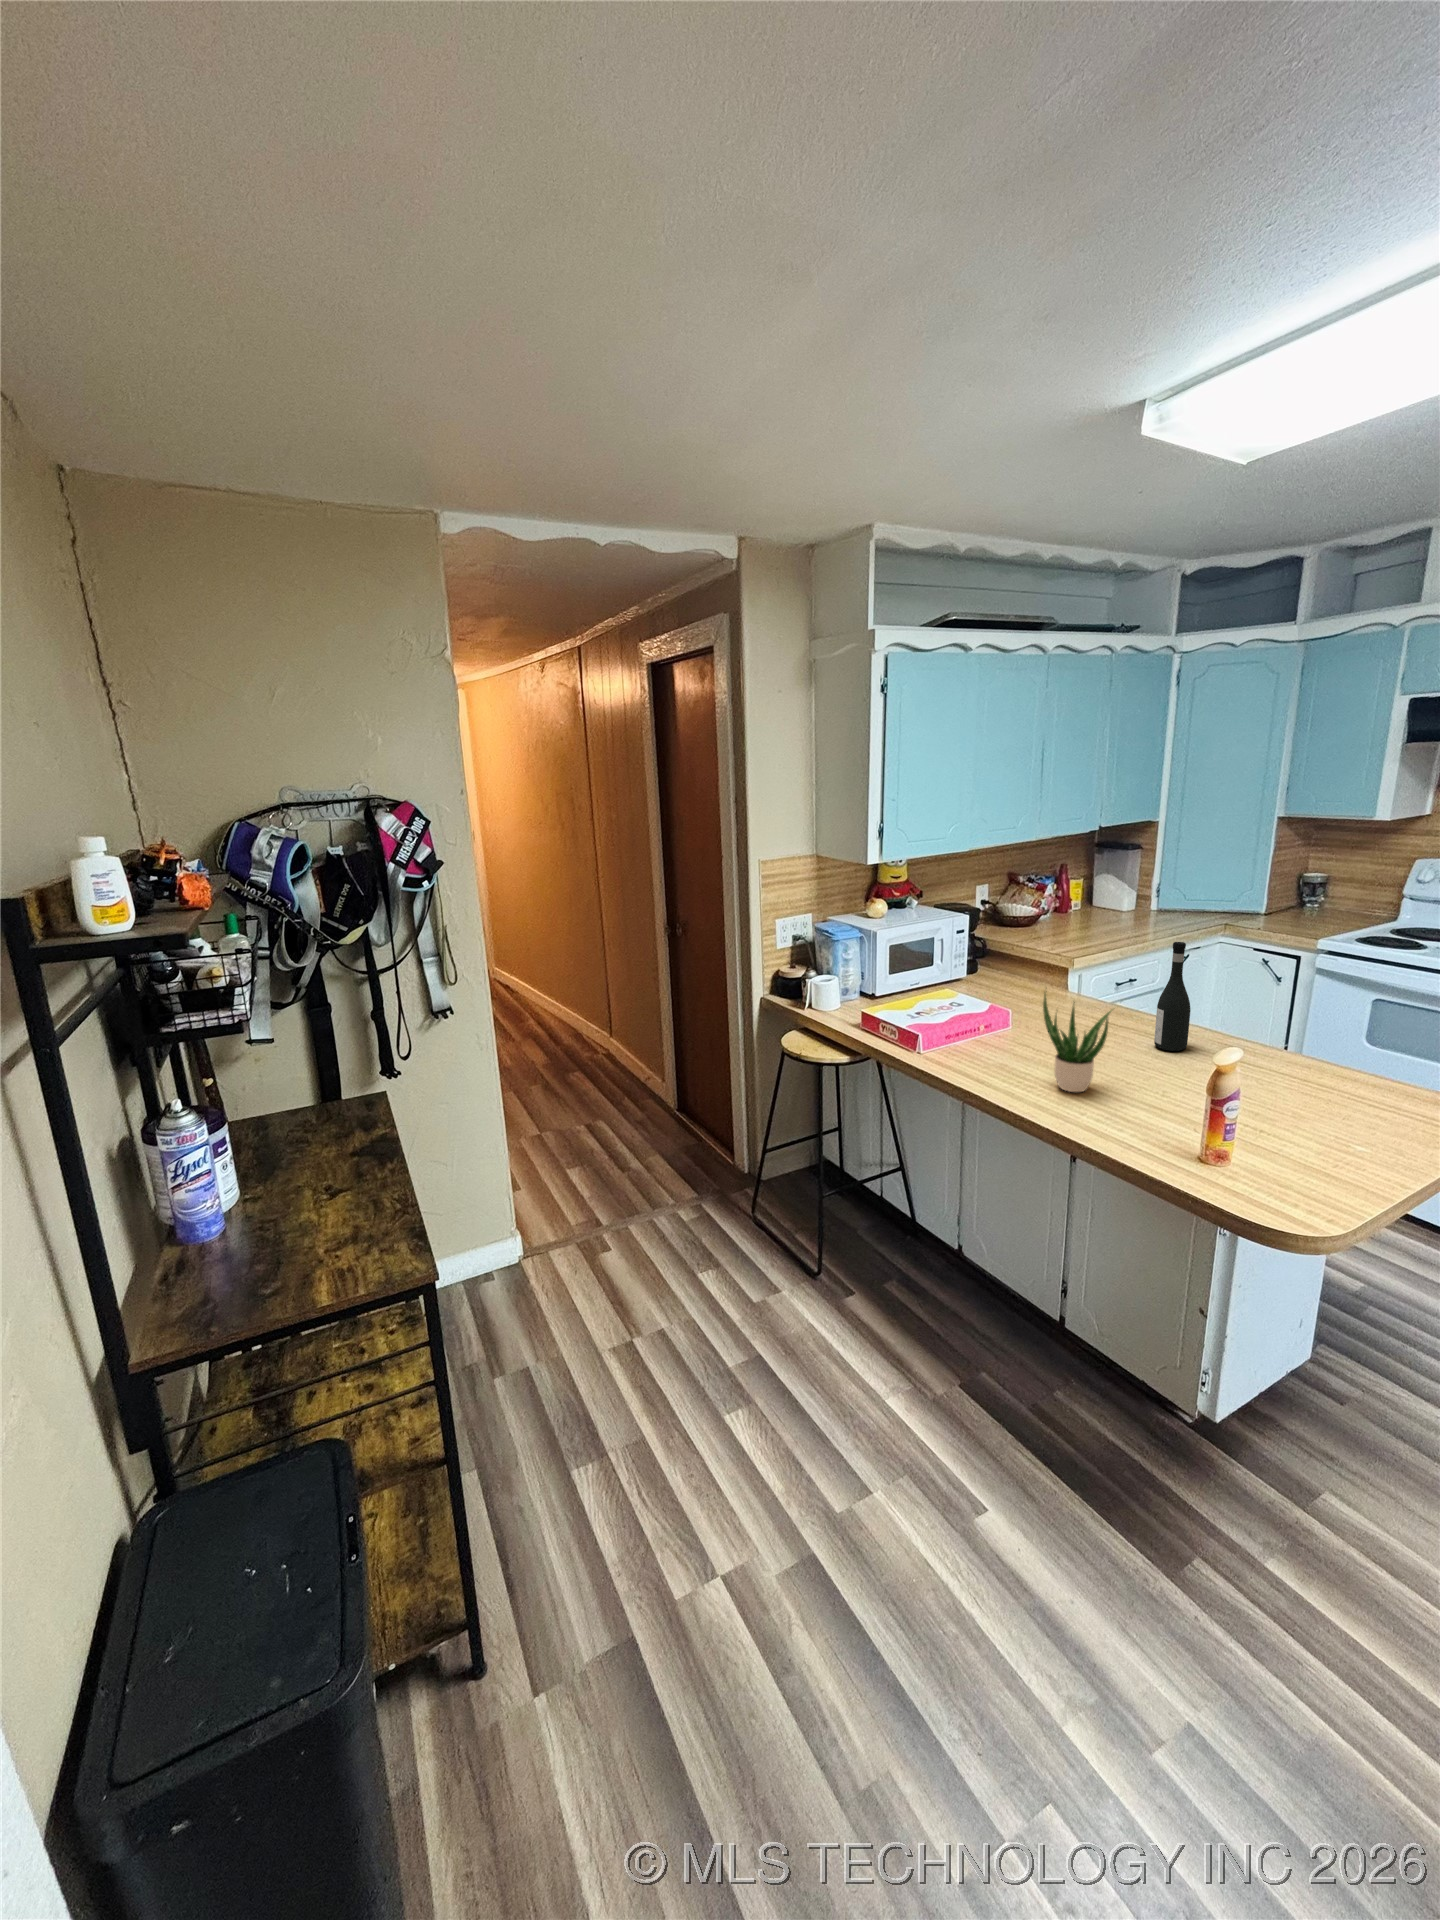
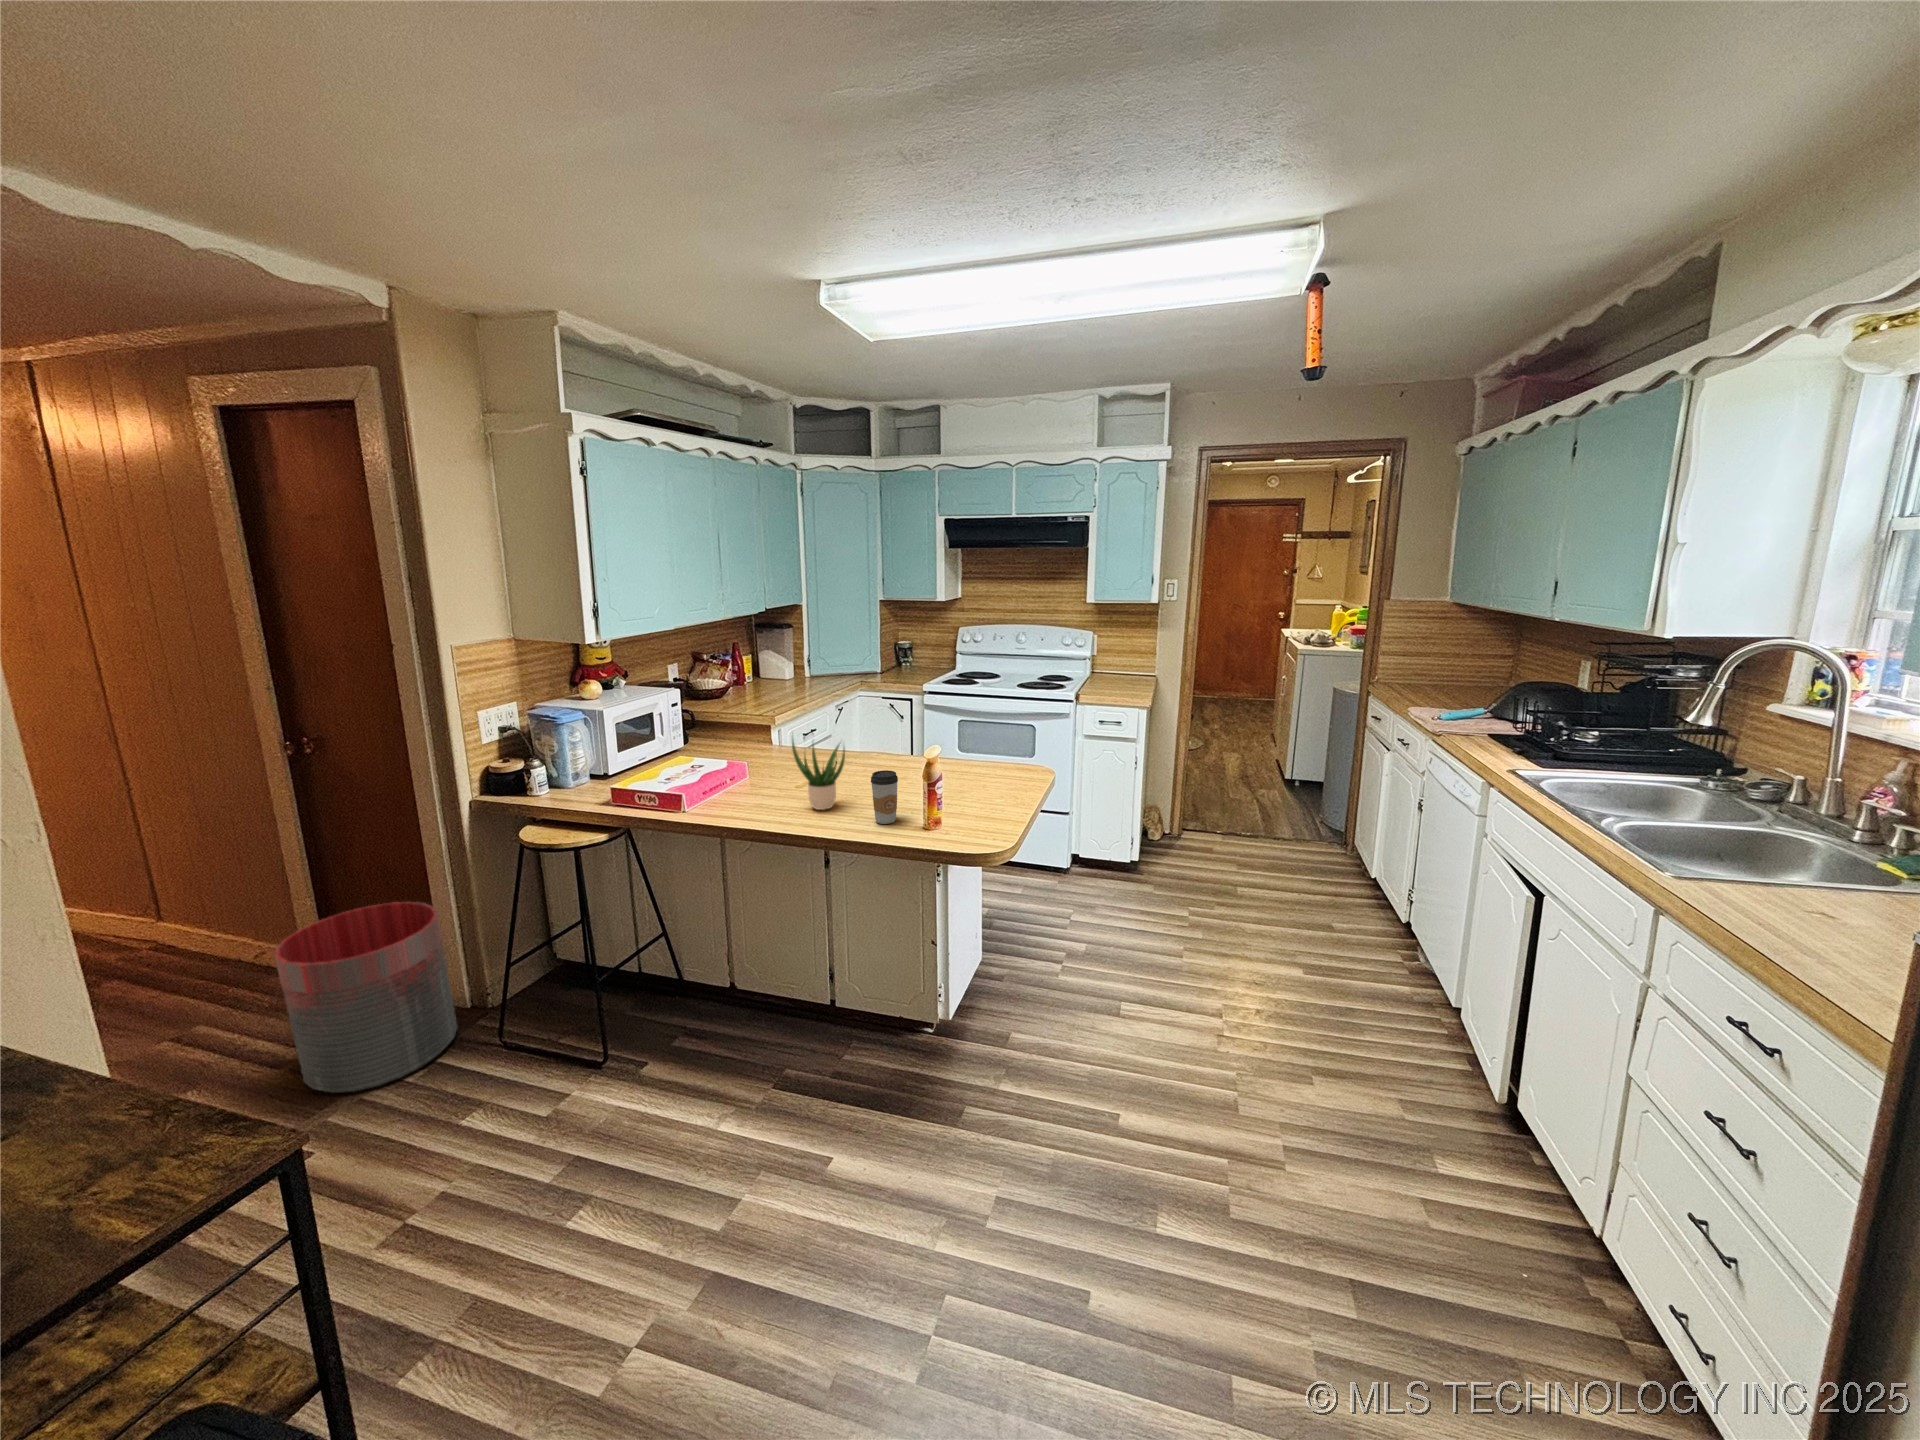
wine bottle: present [1154,942,1191,1051] -> none [858,688,880,769]
coffee cup: none [1130,1062,1173,1137] -> present [871,770,898,824]
trash can: none [623,1068,732,1214] -> present [275,902,457,1093]

